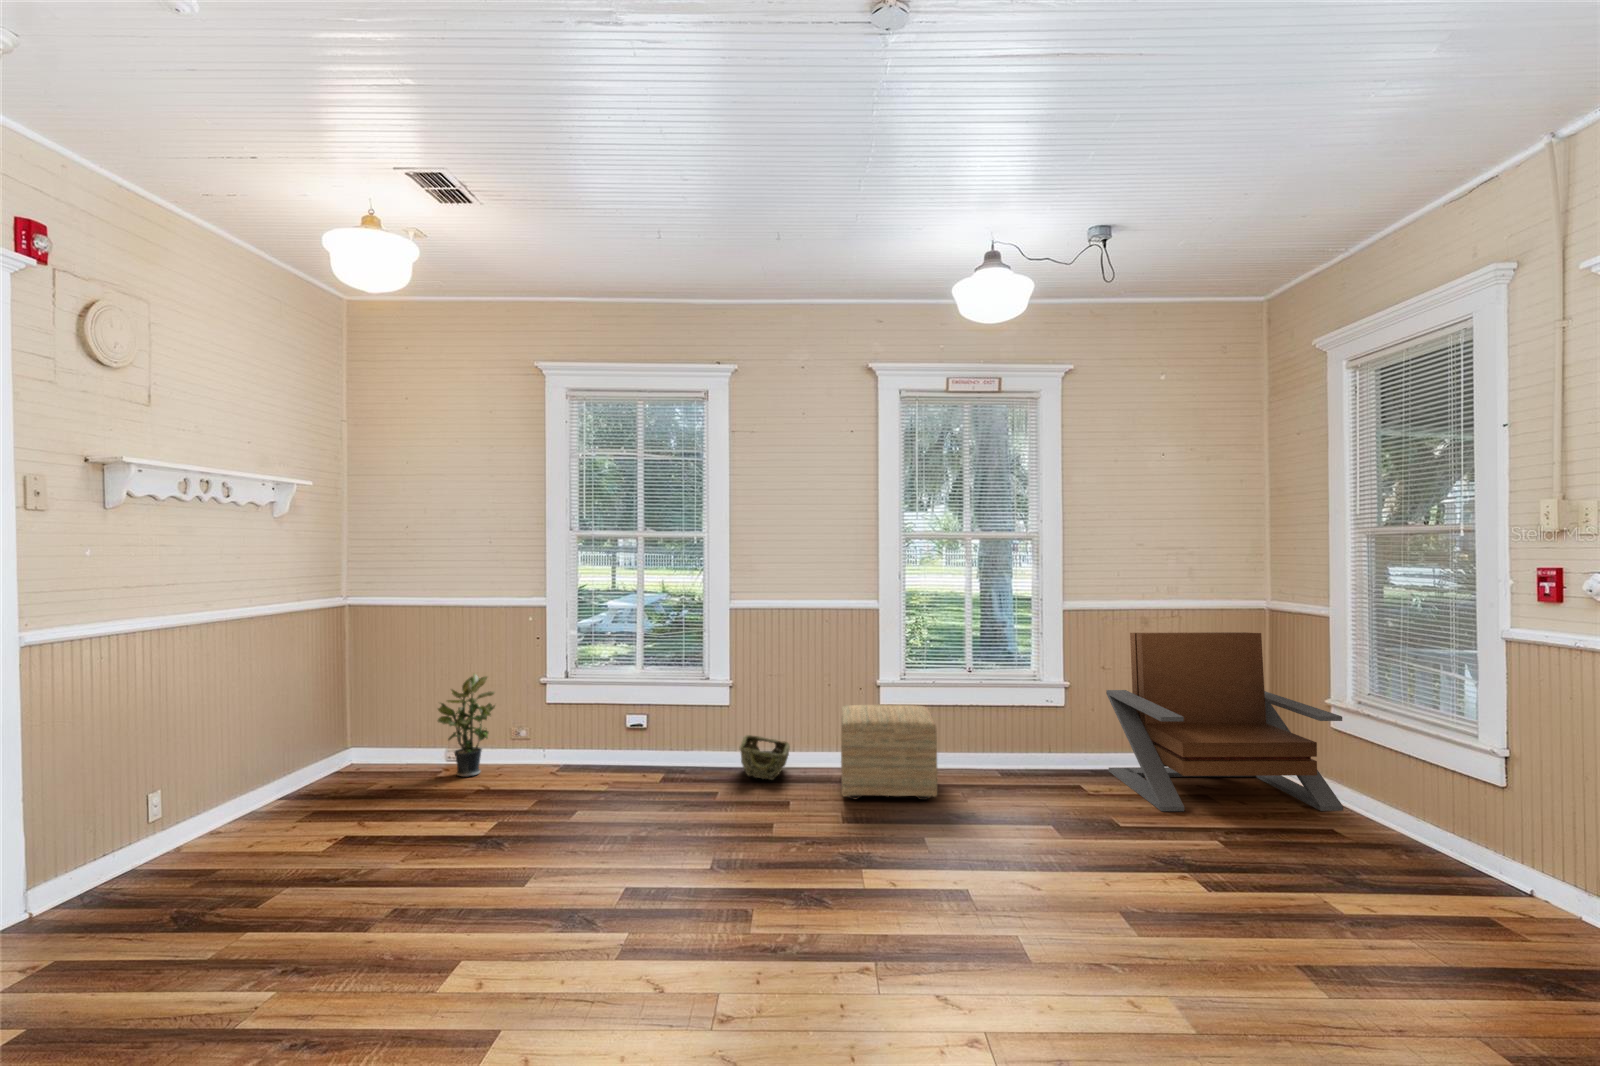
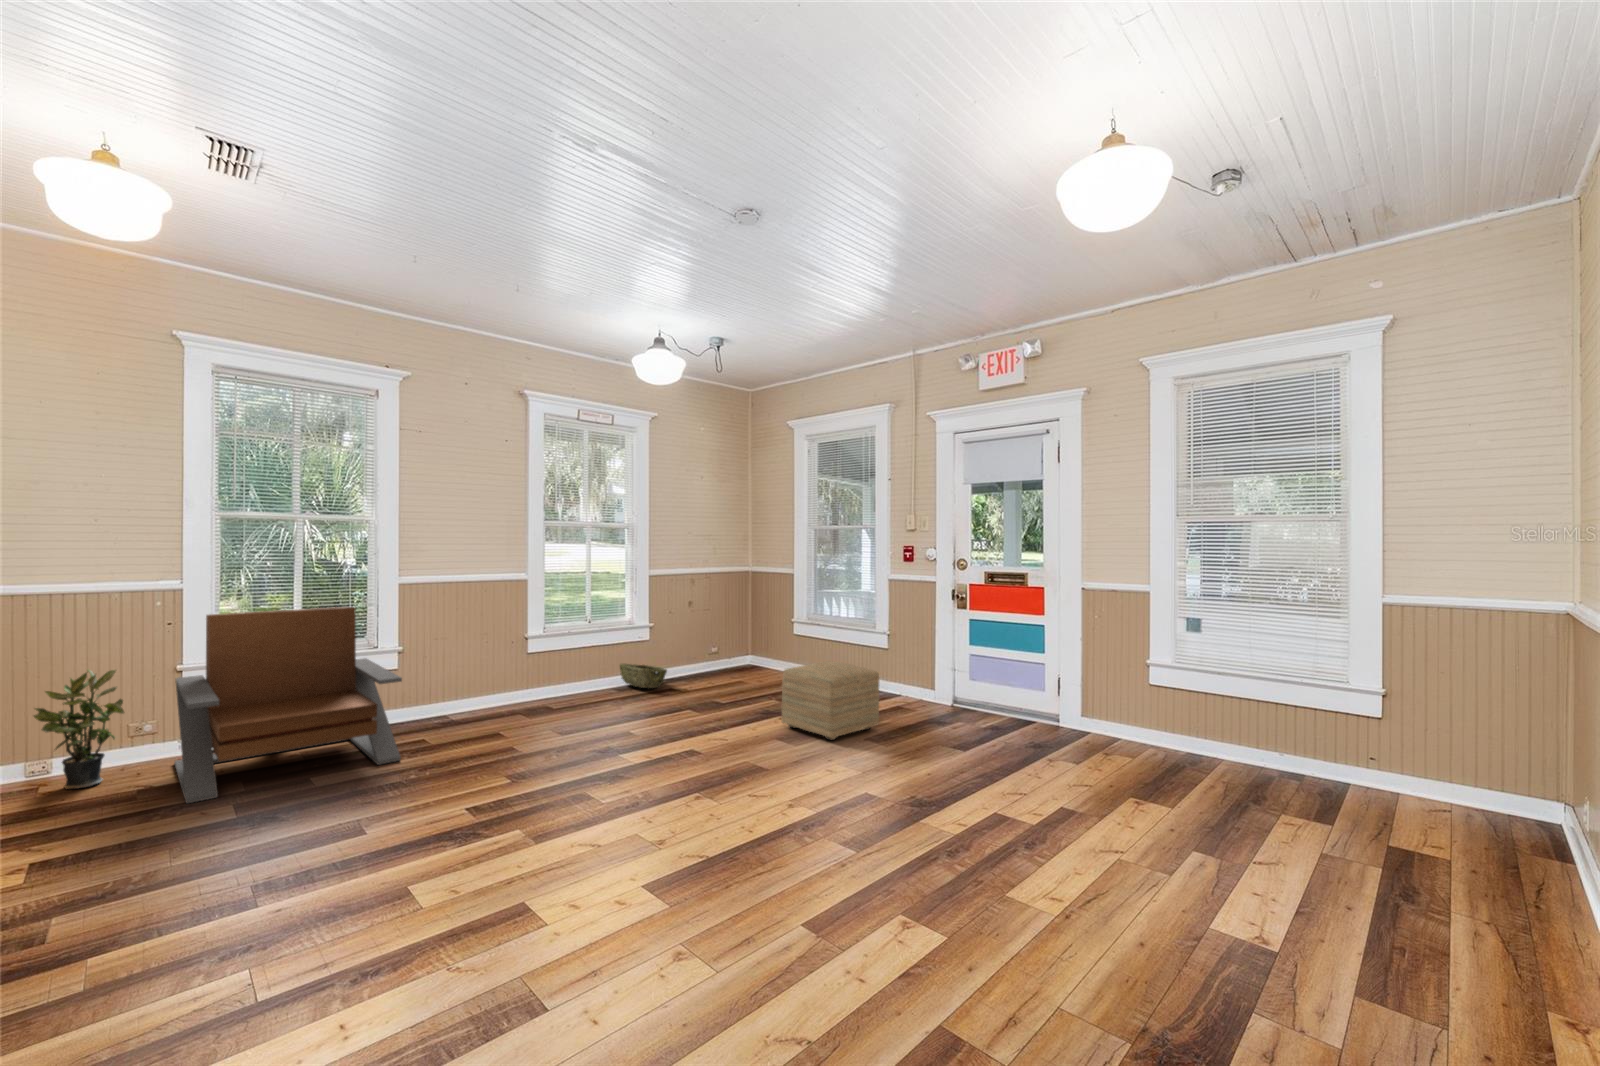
lounge chair: present [1106,632,1343,811] -> present [174,607,402,803]
ottoman: present [841,705,938,800] -> present [781,661,879,740]
woven basket: present [740,735,790,780] -> present [620,664,667,688]

